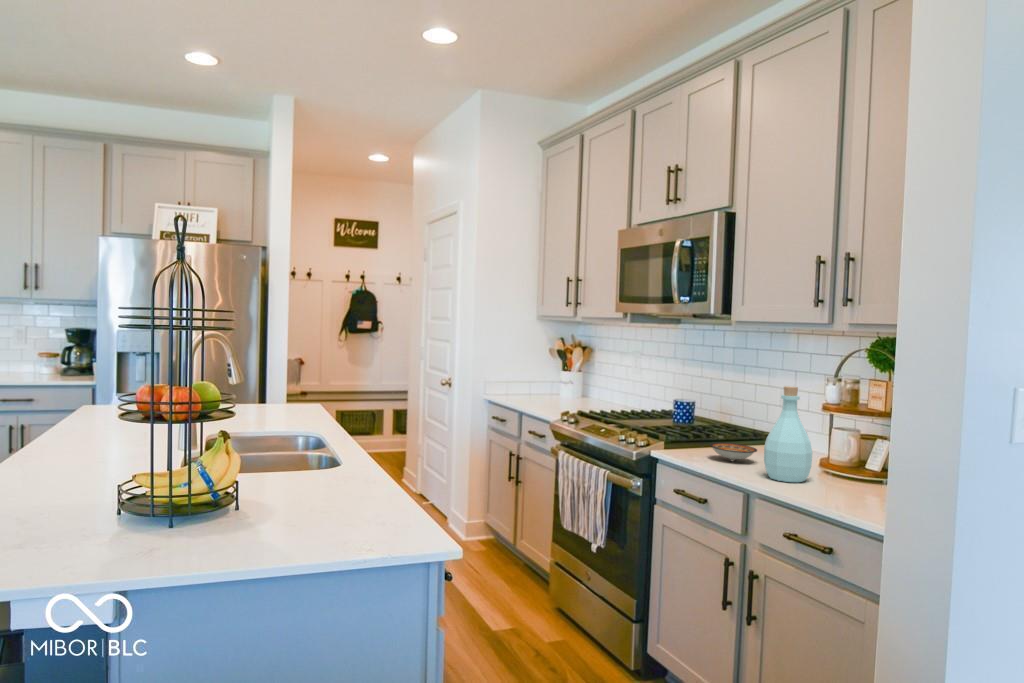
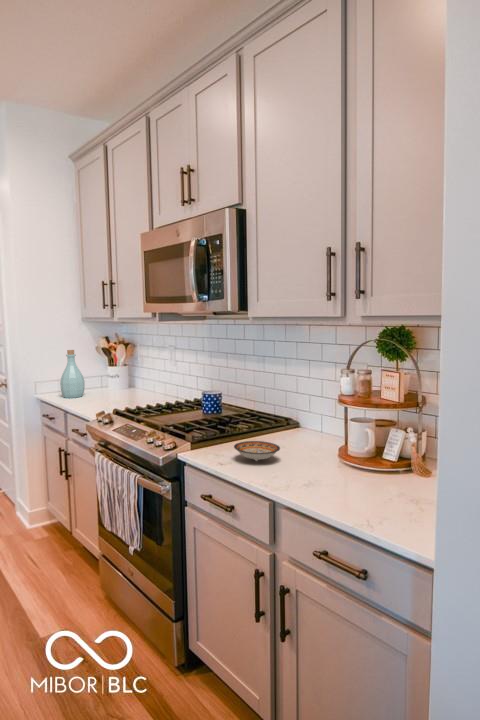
bottle: present [764,386,812,482] -> present [60,350,85,398]

